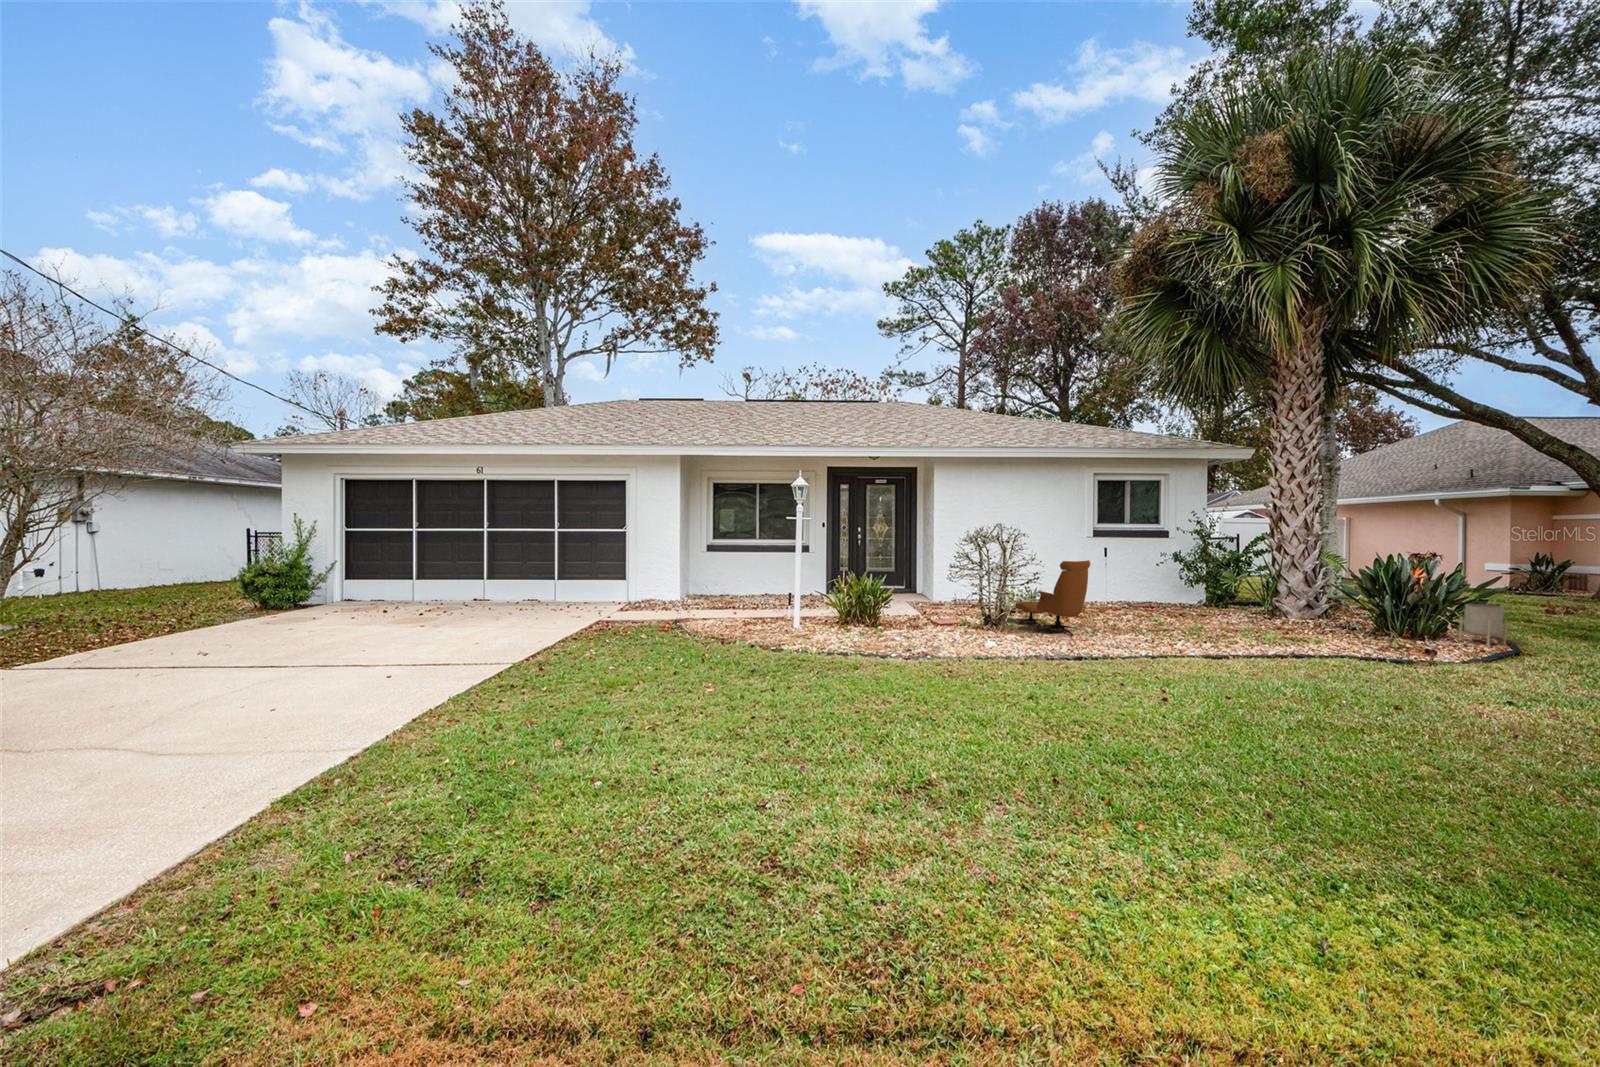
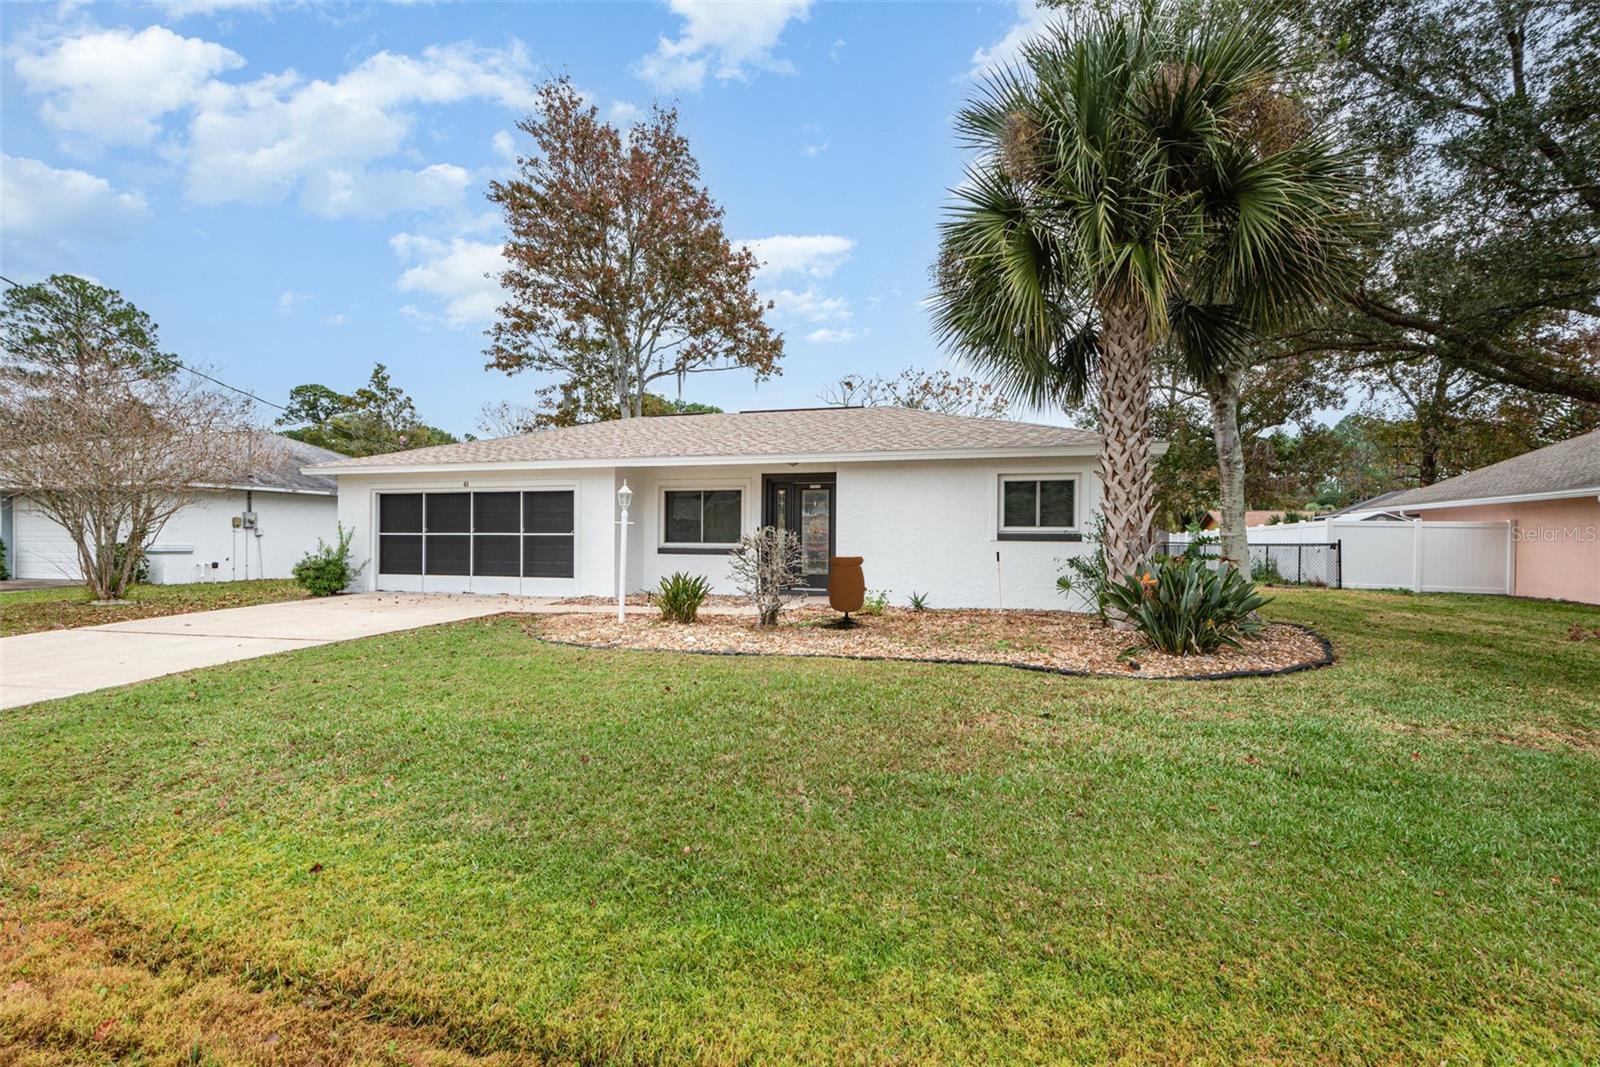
planter: present [1459,604,1507,646] -> none [1258,610,1304,658]

